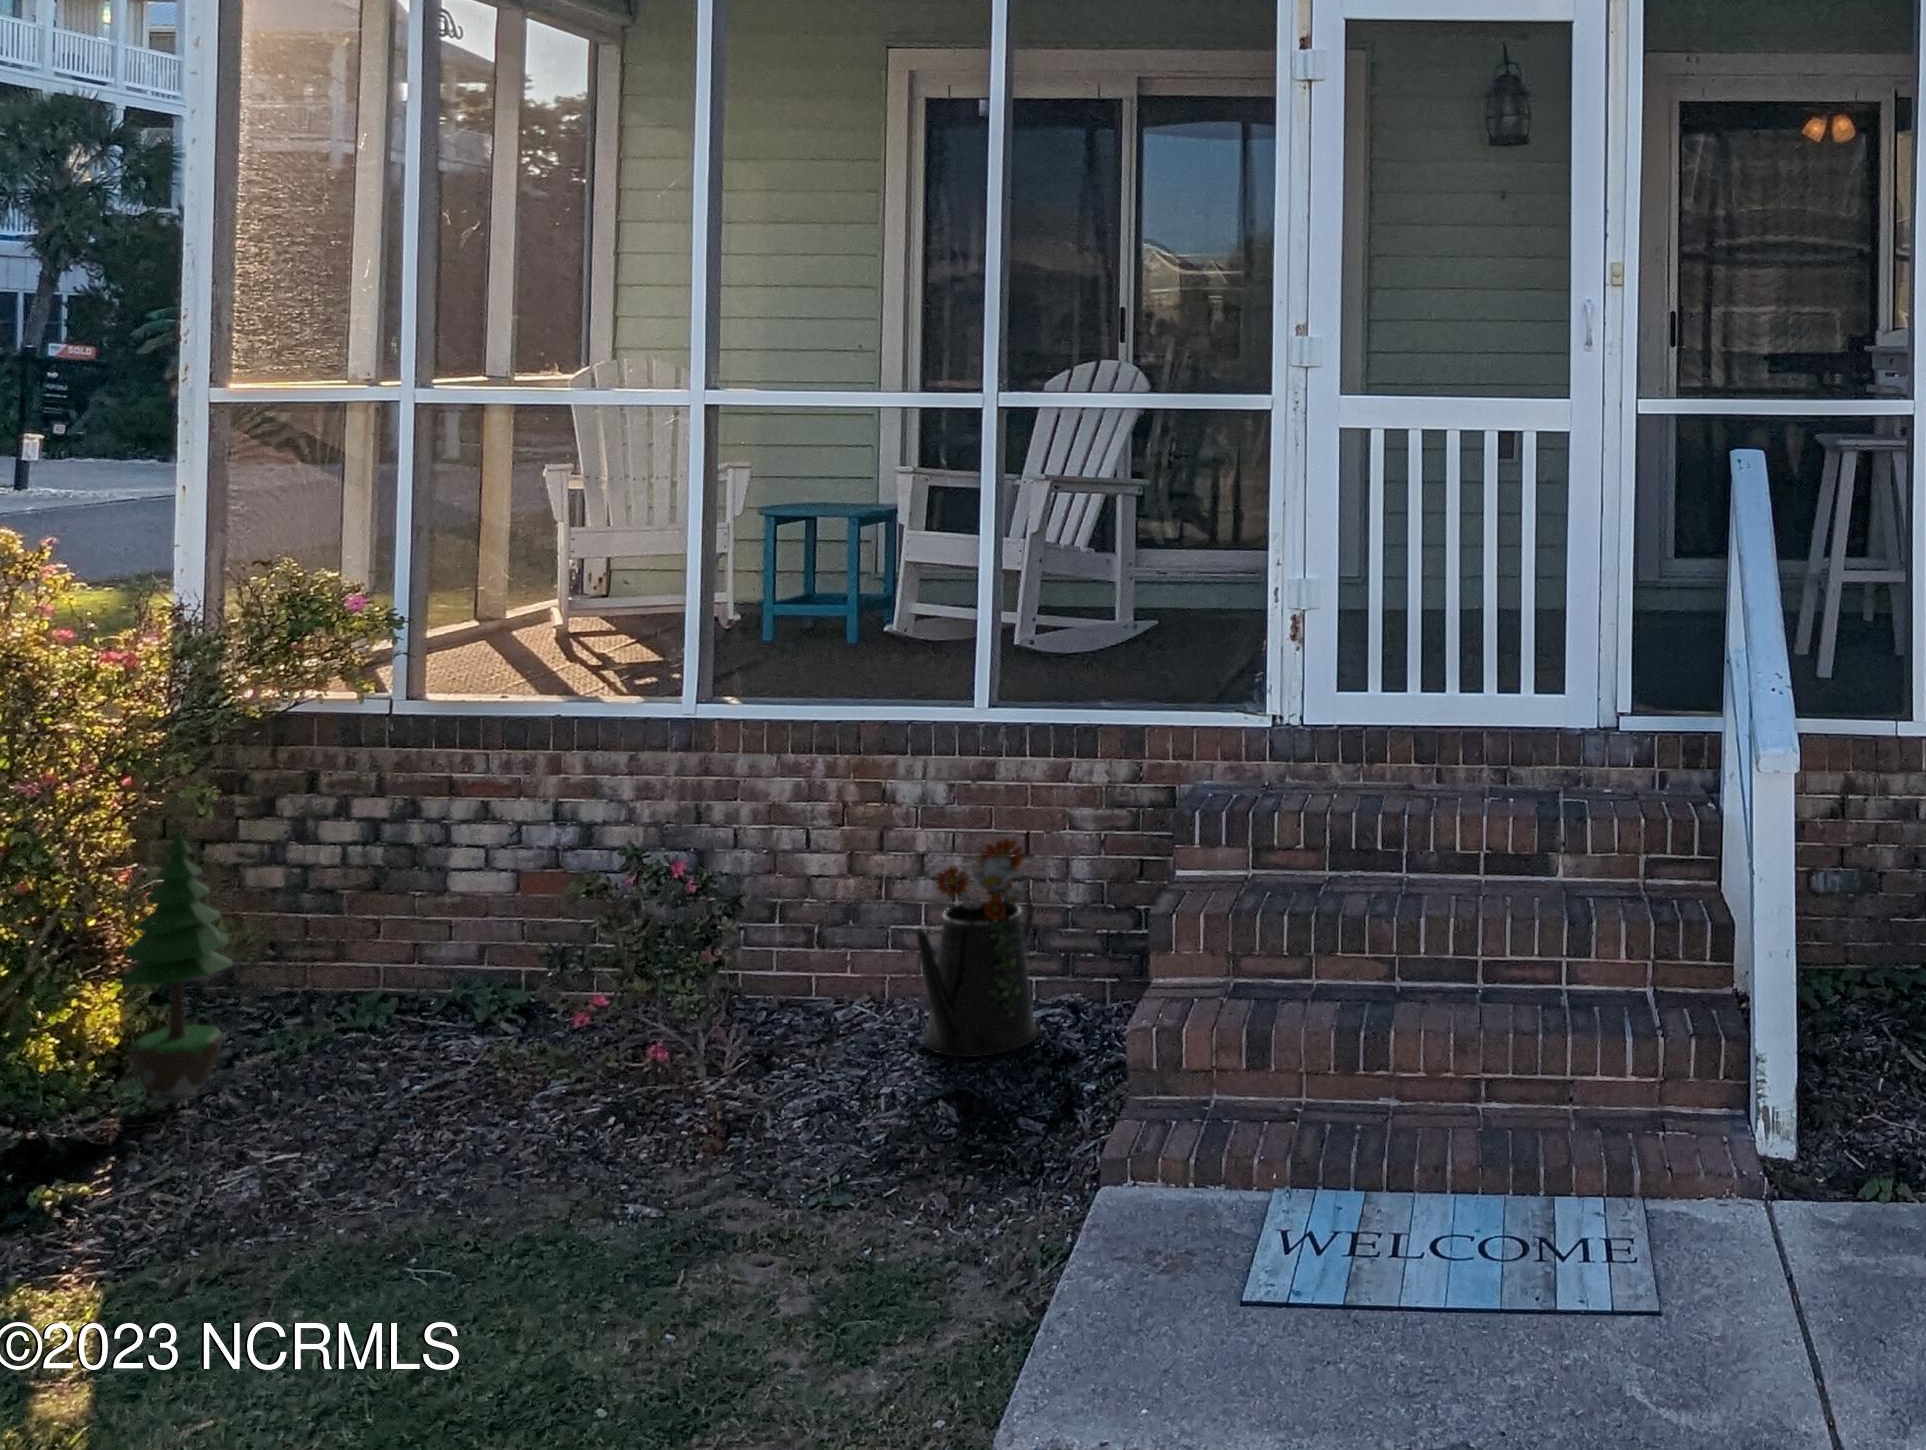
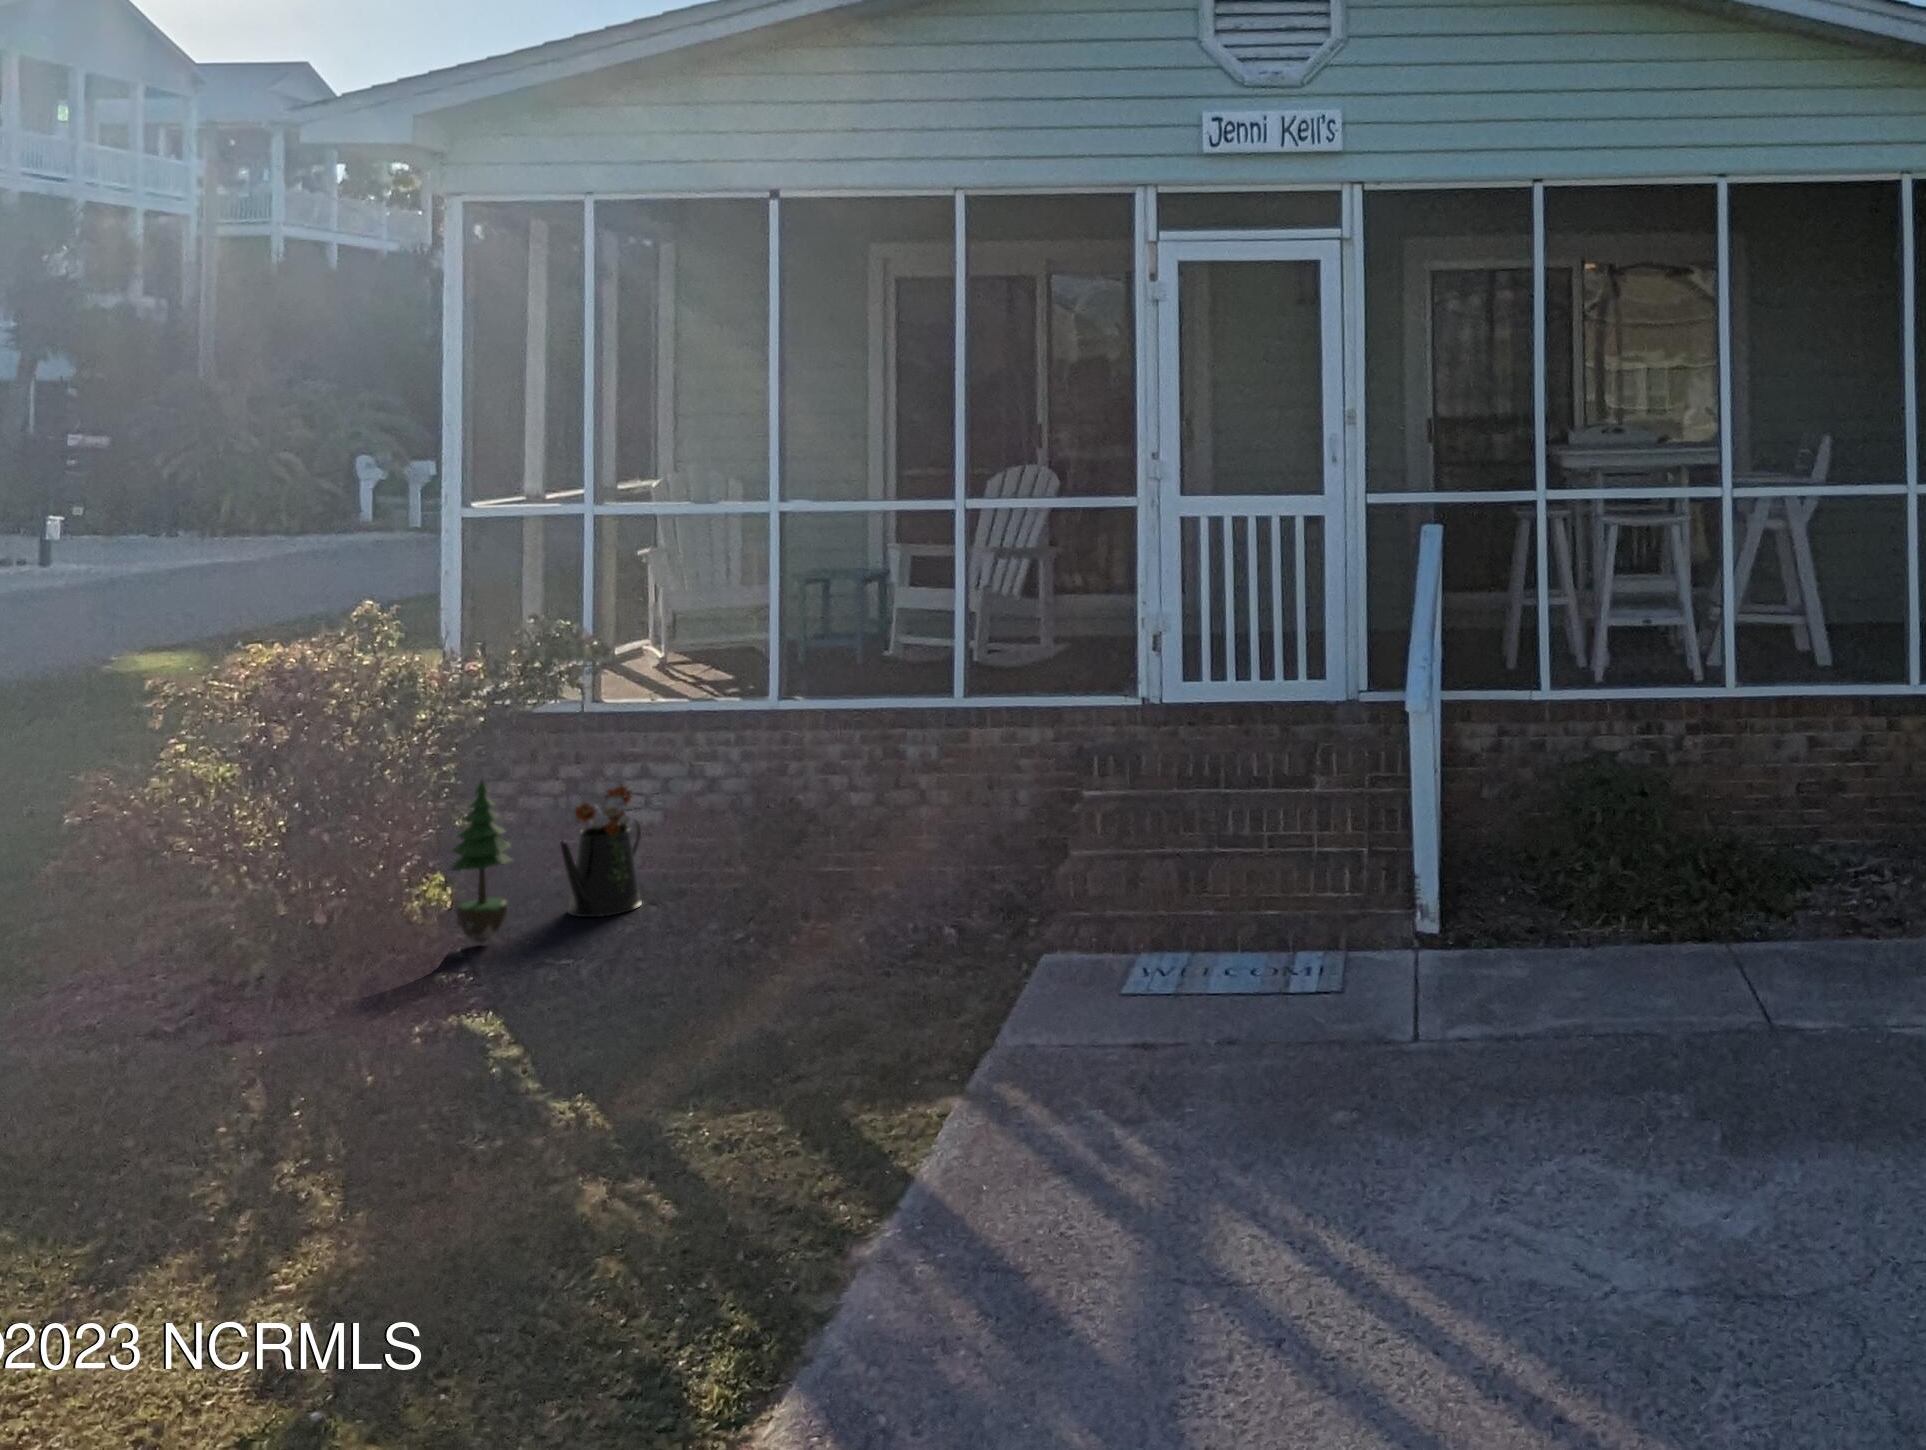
watering can: present [917,838,1038,1057] -> present [560,786,642,917]

